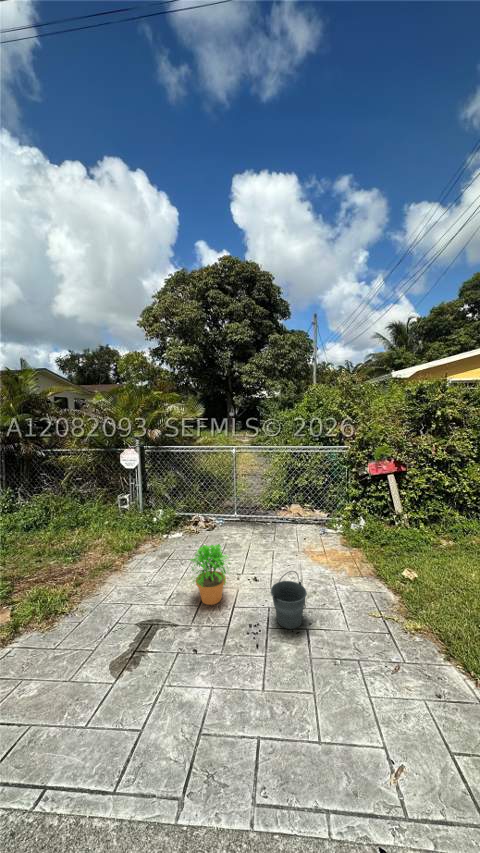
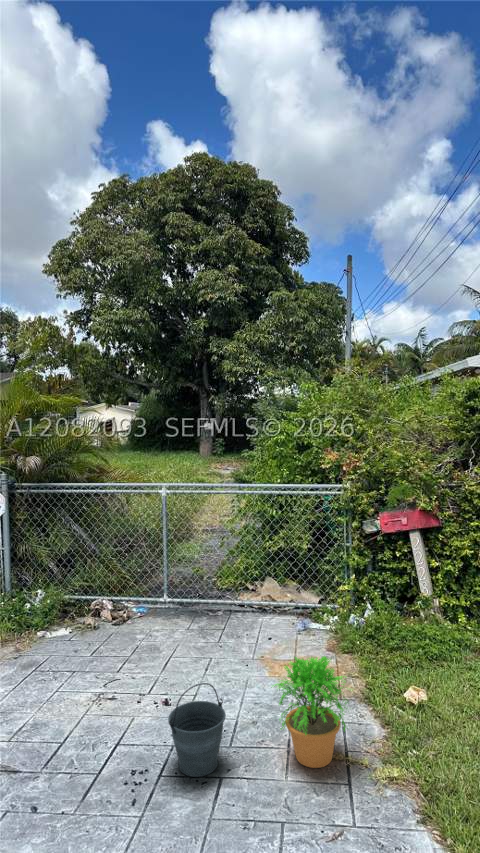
potted plant: present [191,544,228,605] -> present [273,656,347,768]

